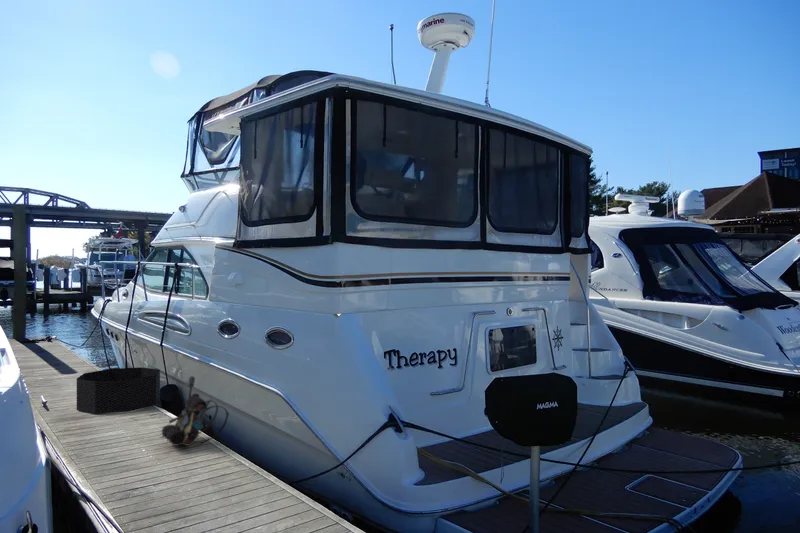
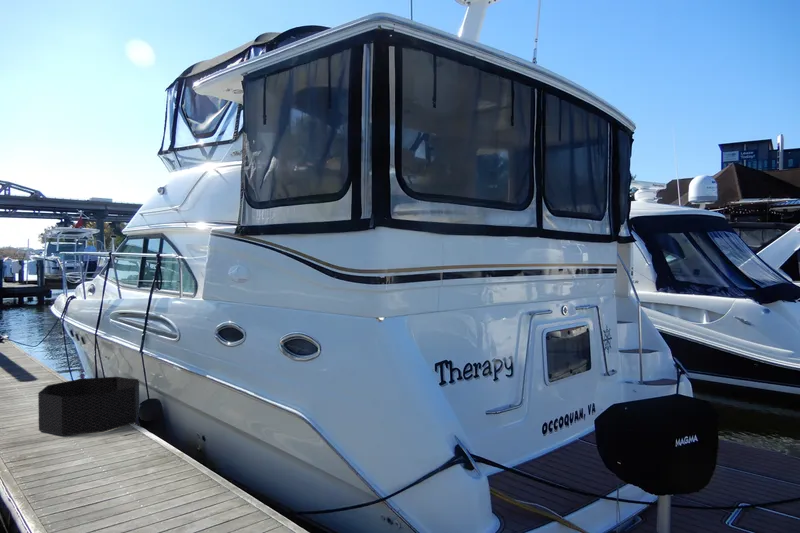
backpack: present [162,376,229,446] -> none [149,392,233,480]

